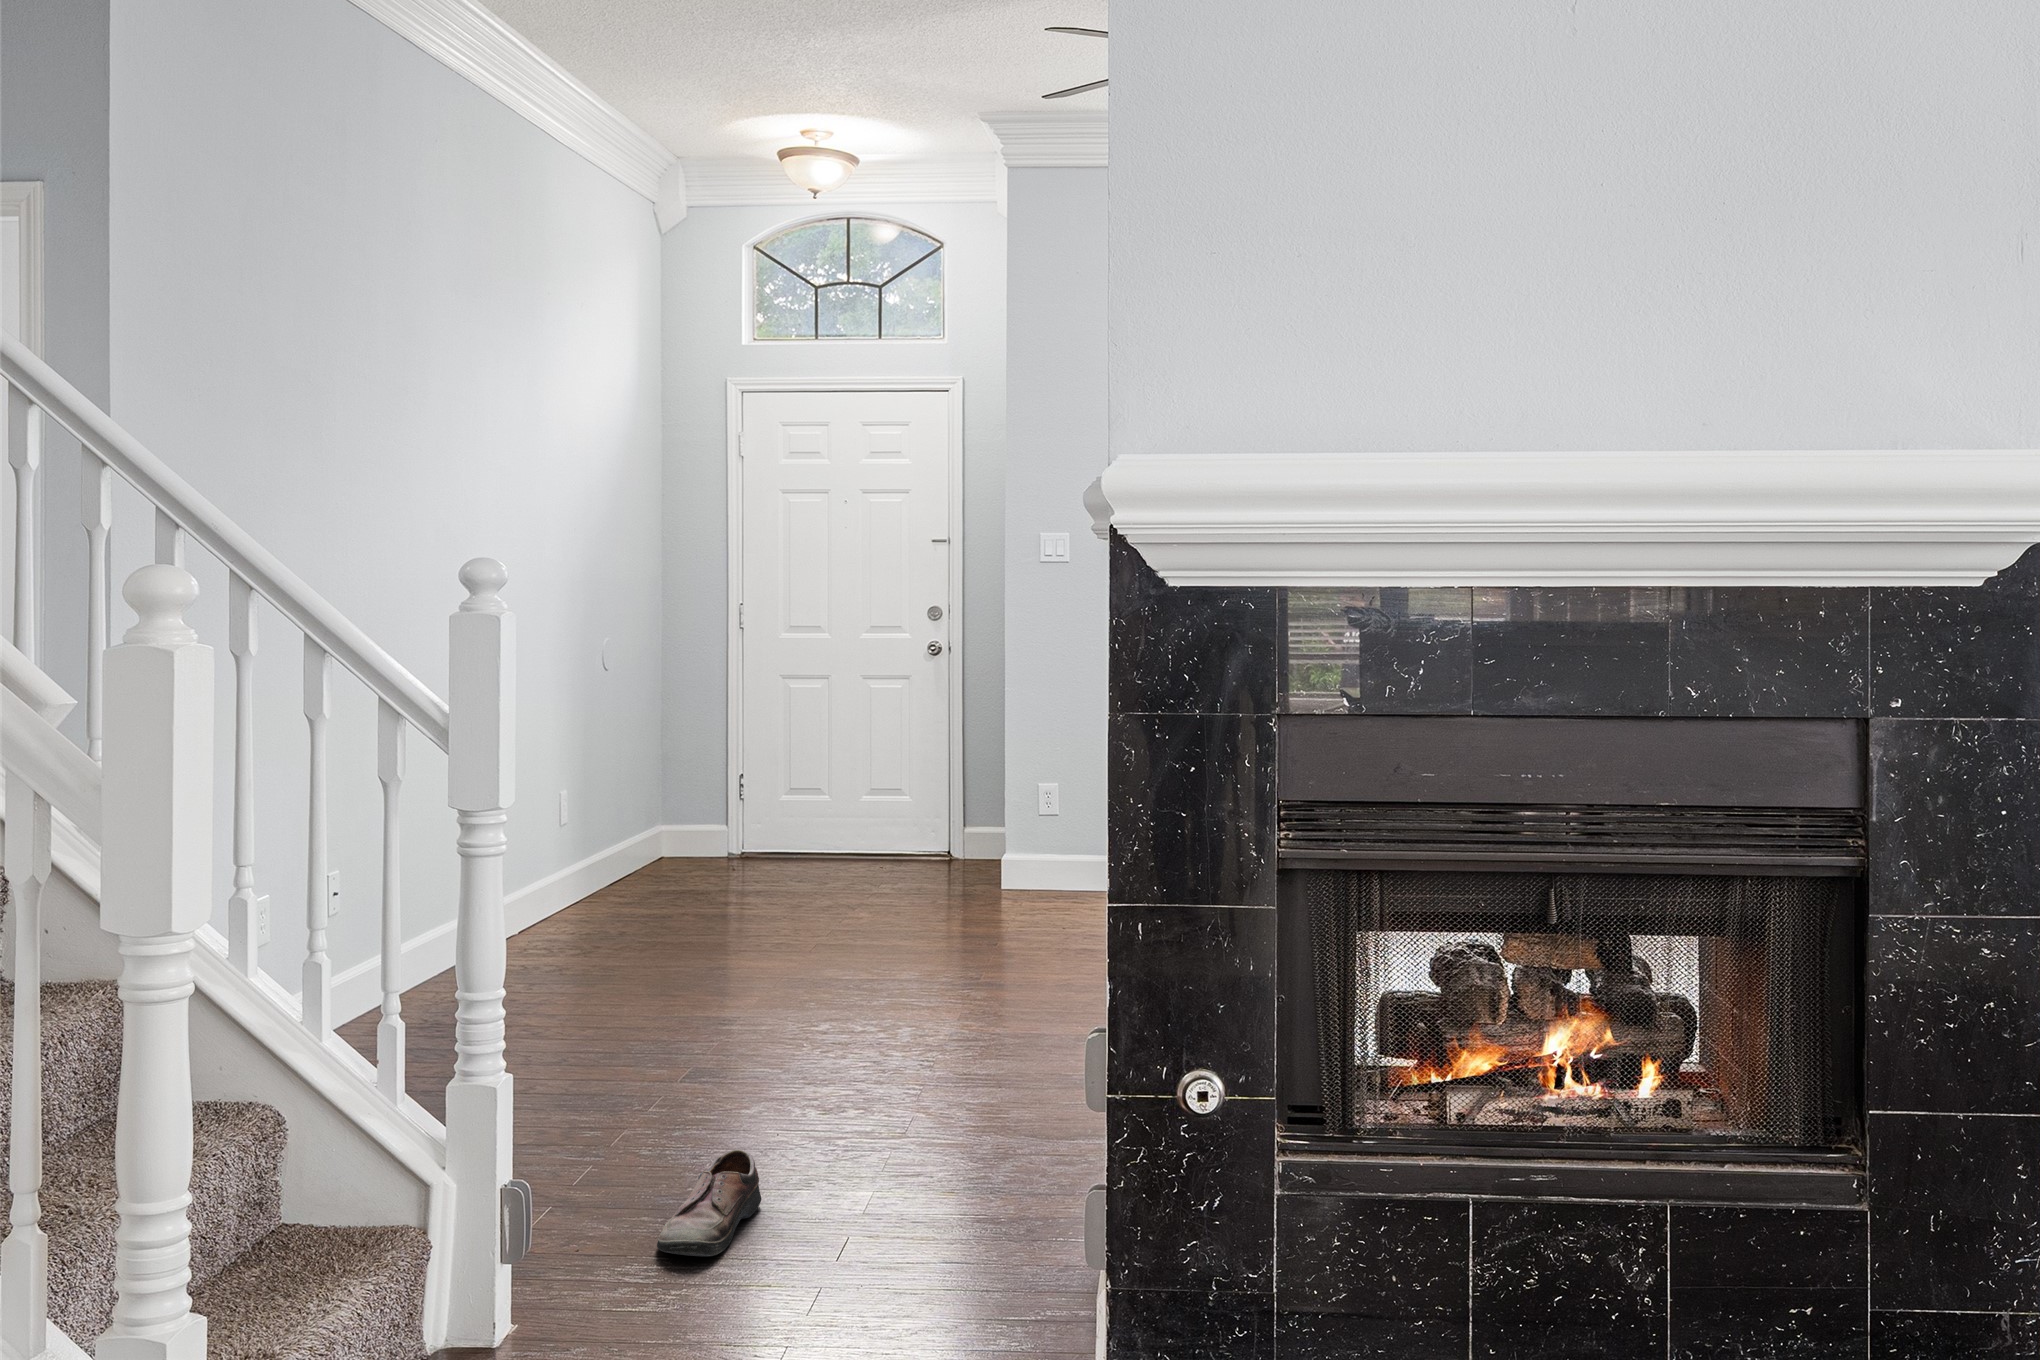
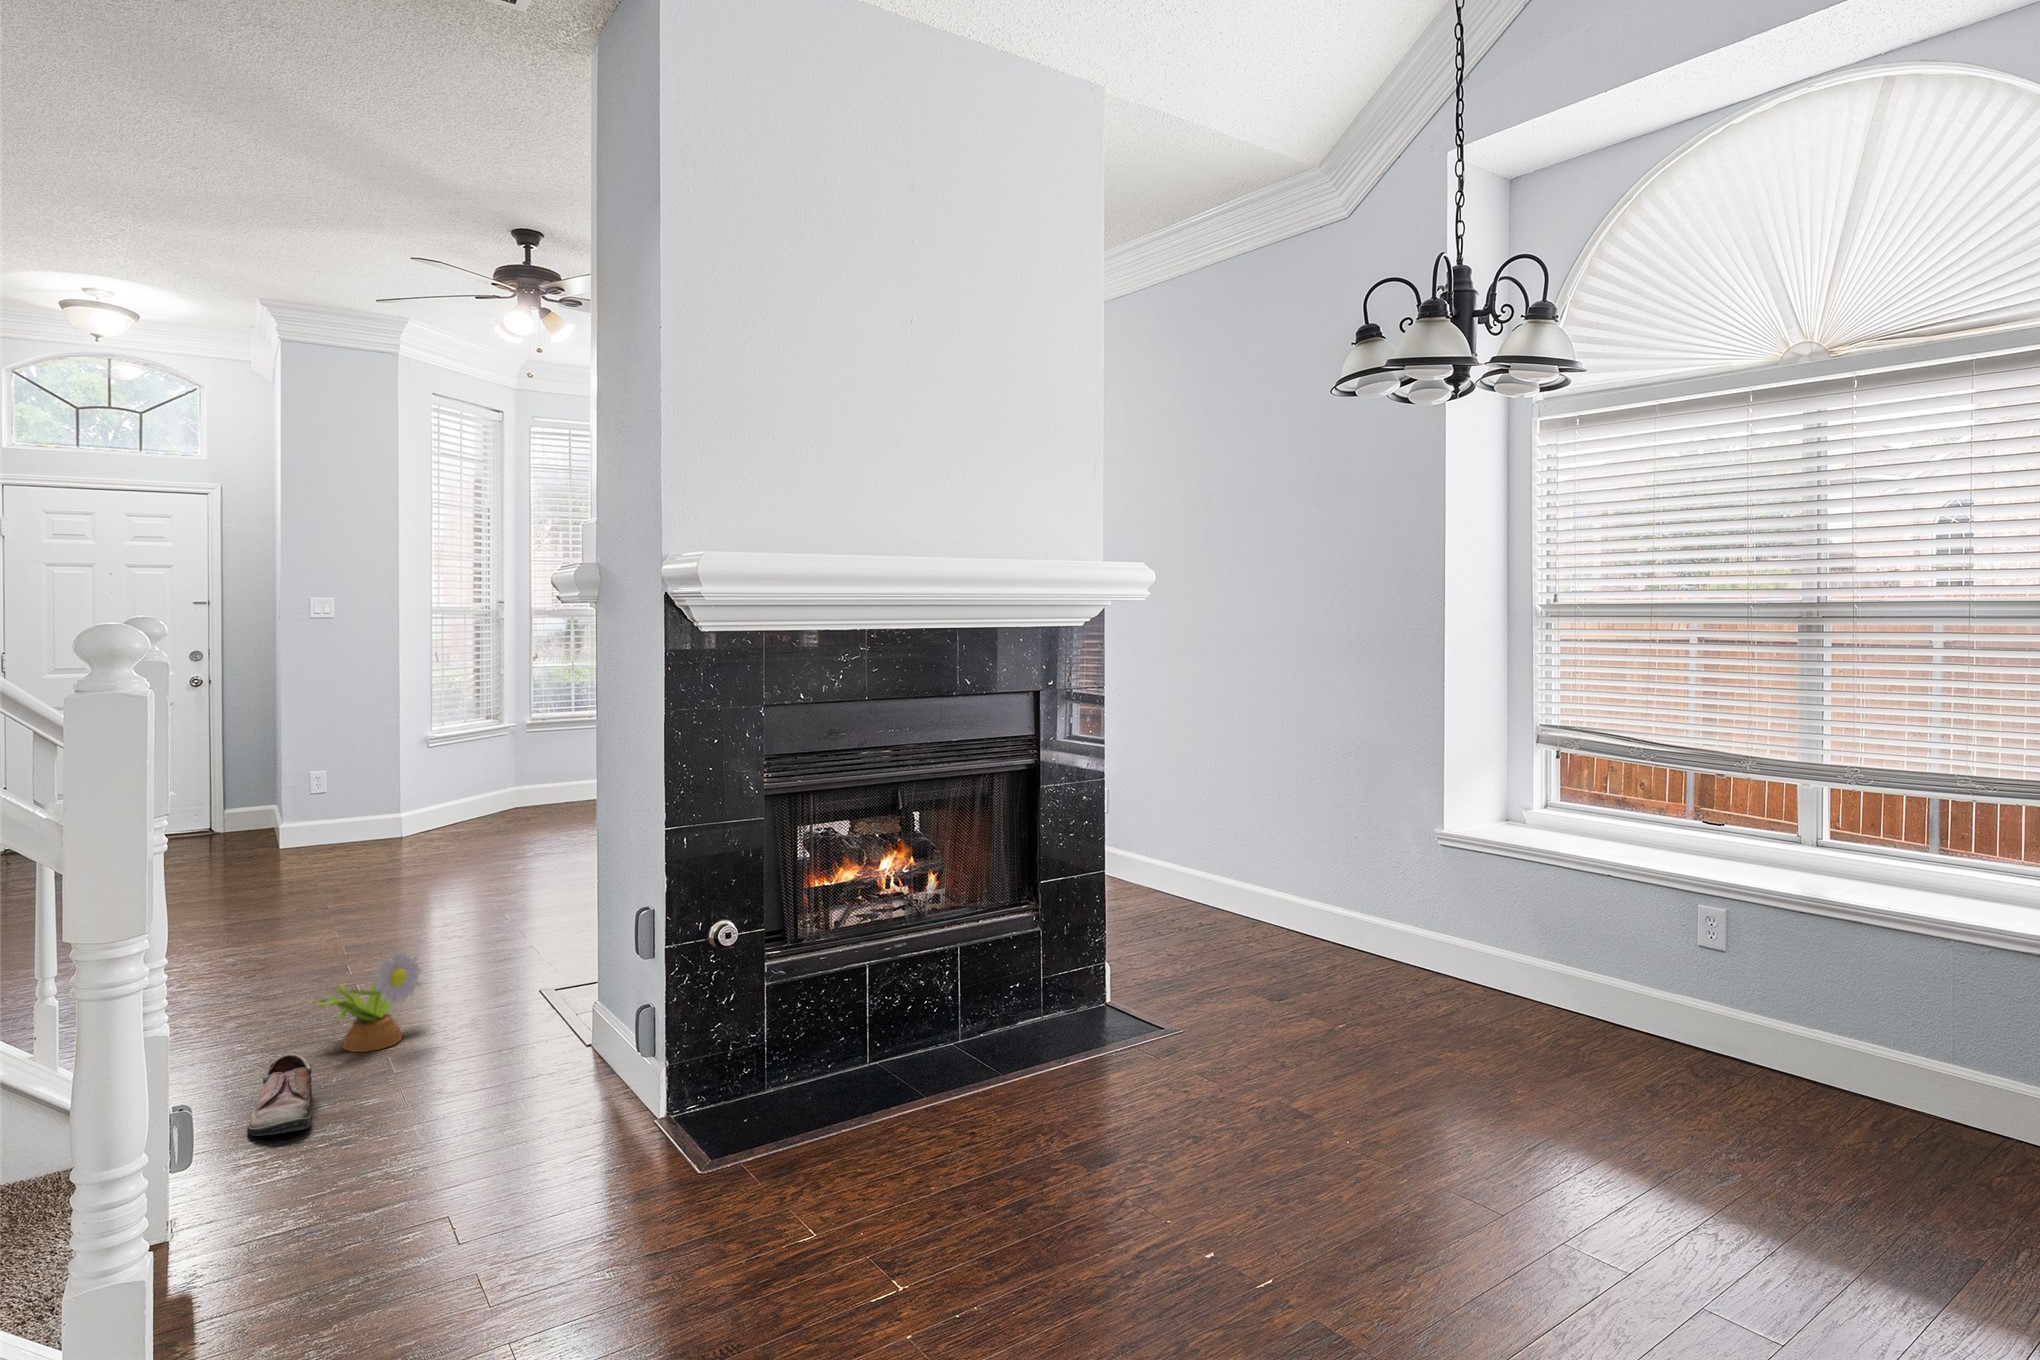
decorative plant: none [812,1034,945,1166] -> present [317,951,421,1052]

